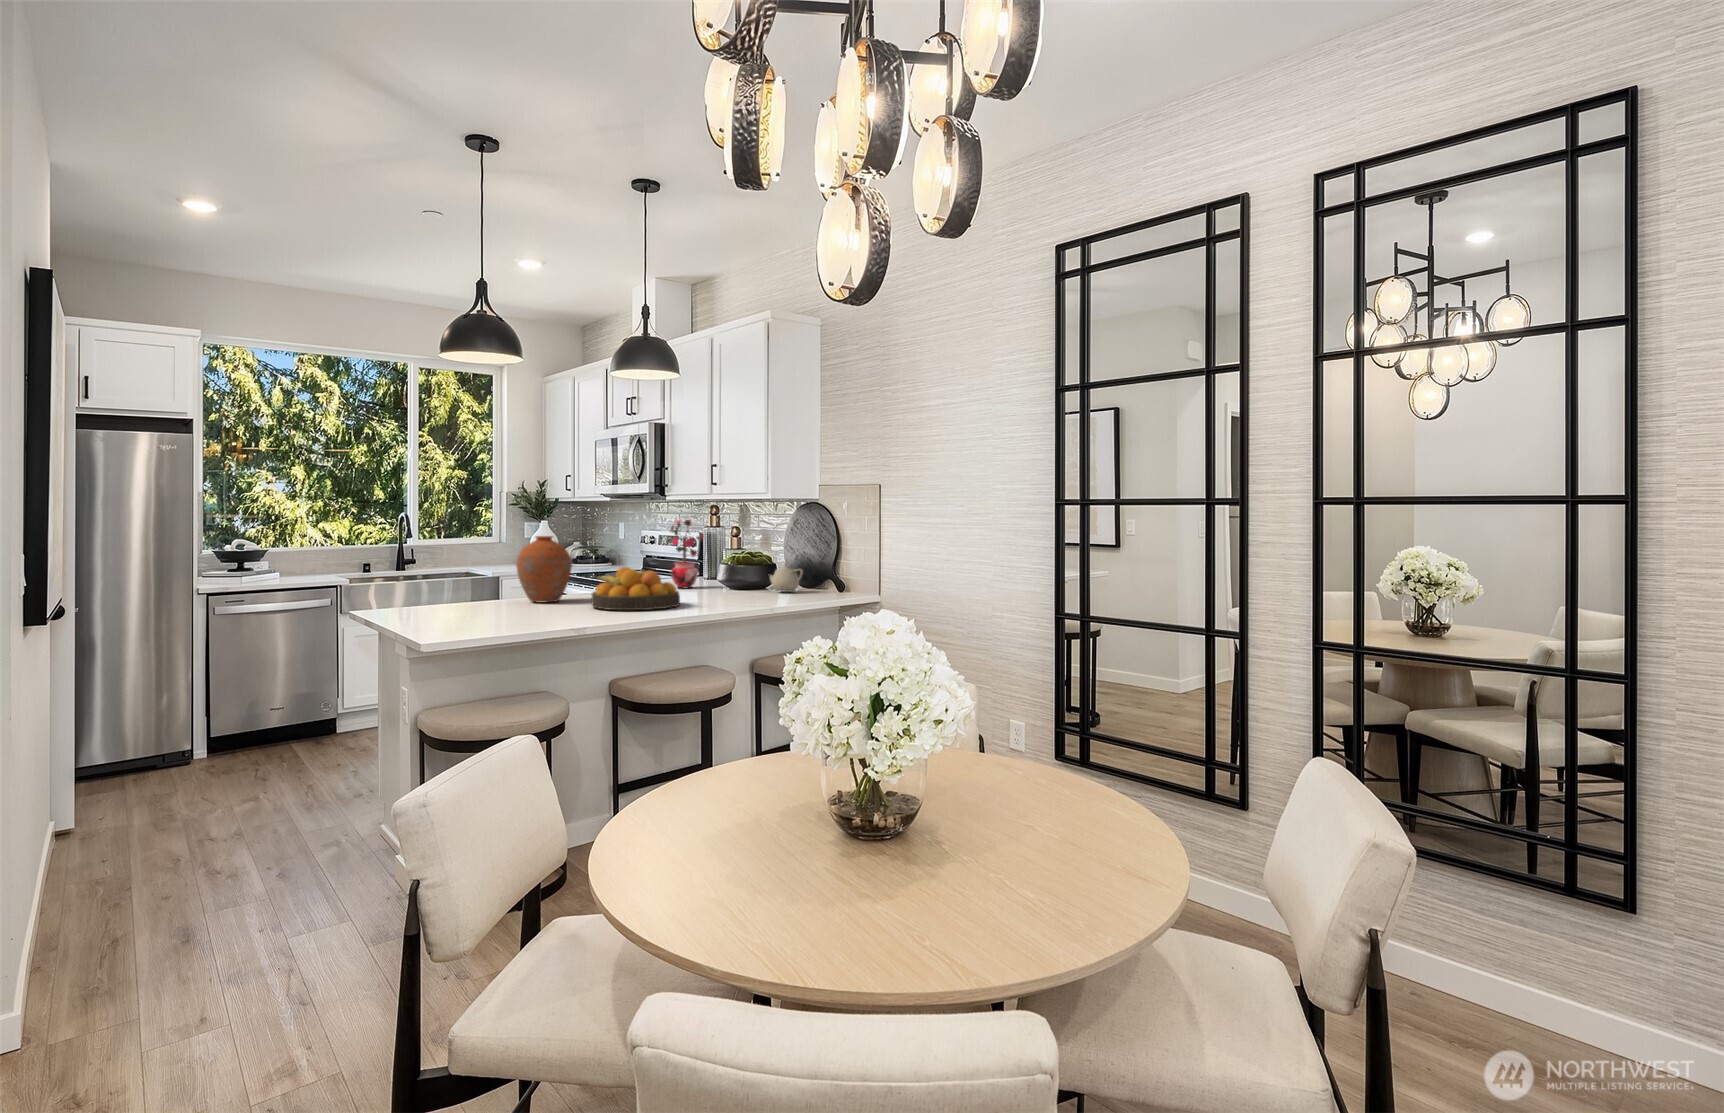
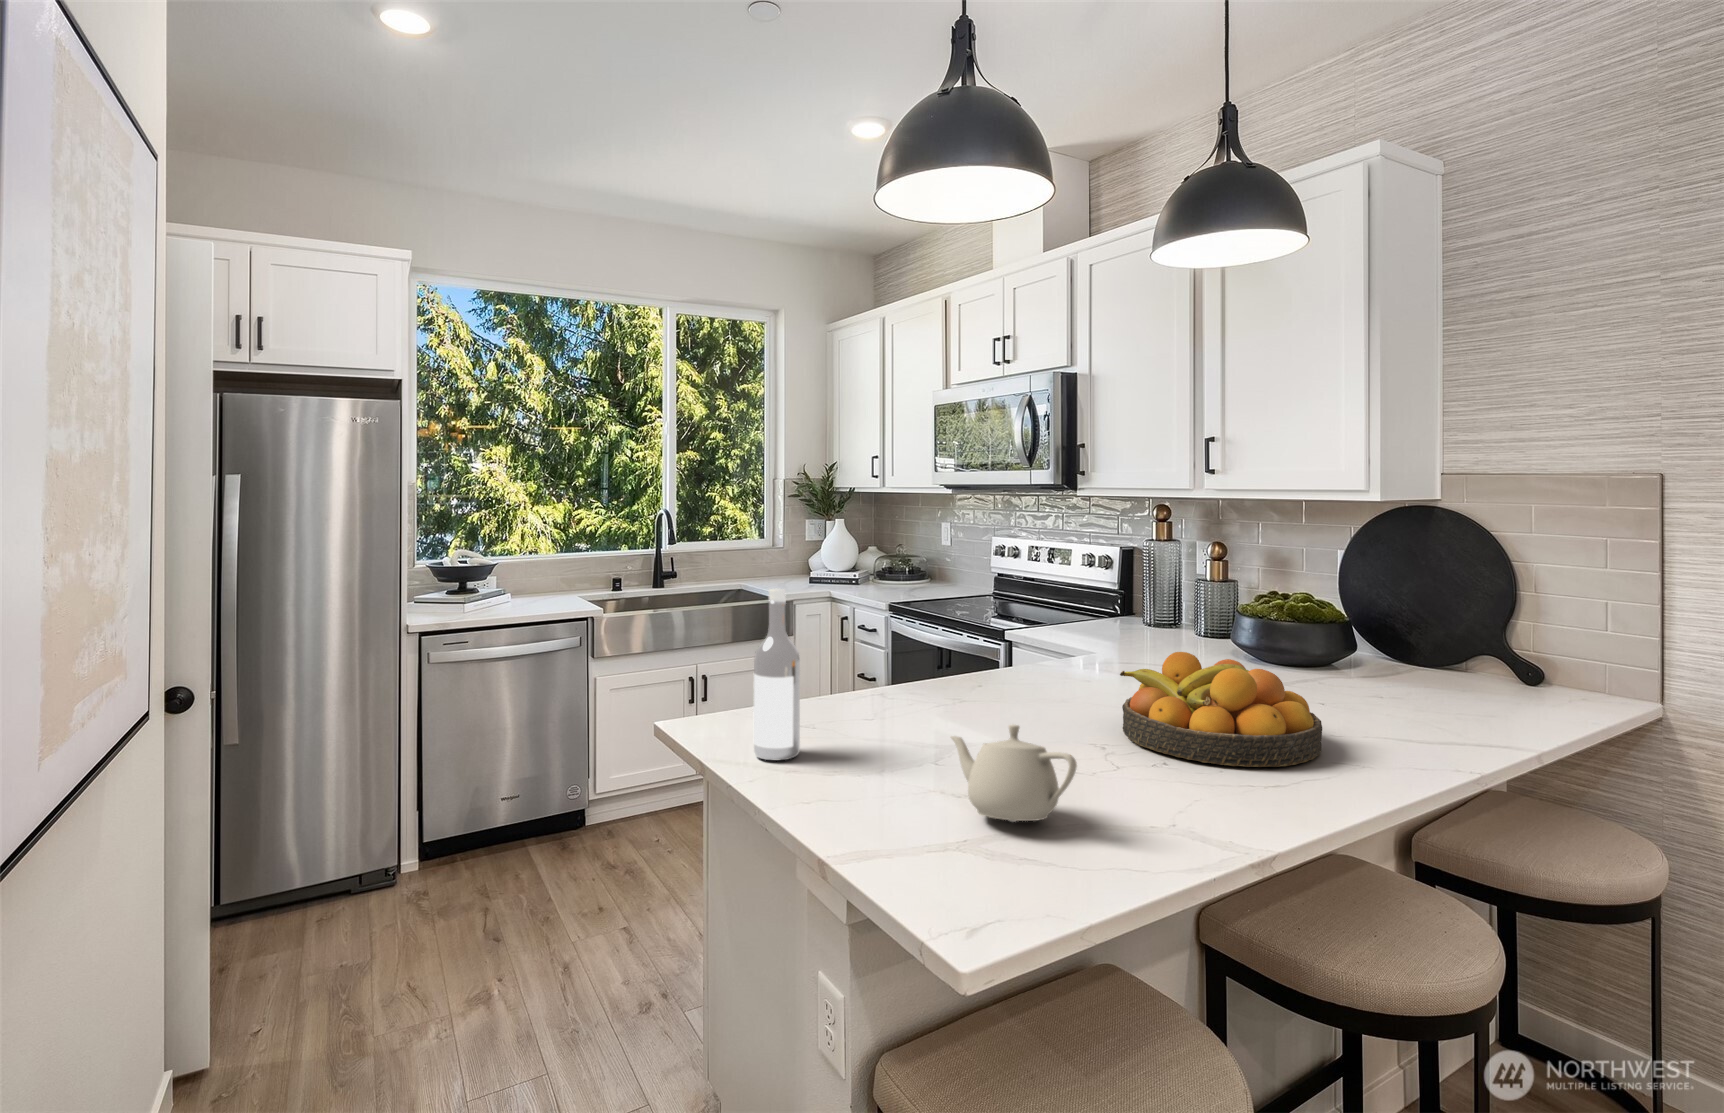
potted plant: present [670,520,704,588] -> none [1133,534,1209,660]
wine bottle: none [396,534,420,614] -> present [753,589,800,761]
vase: present [516,536,572,602] -> none [941,578,1044,711]
teapot: present [770,564,803,592] -> present [951,725,1077,822]

